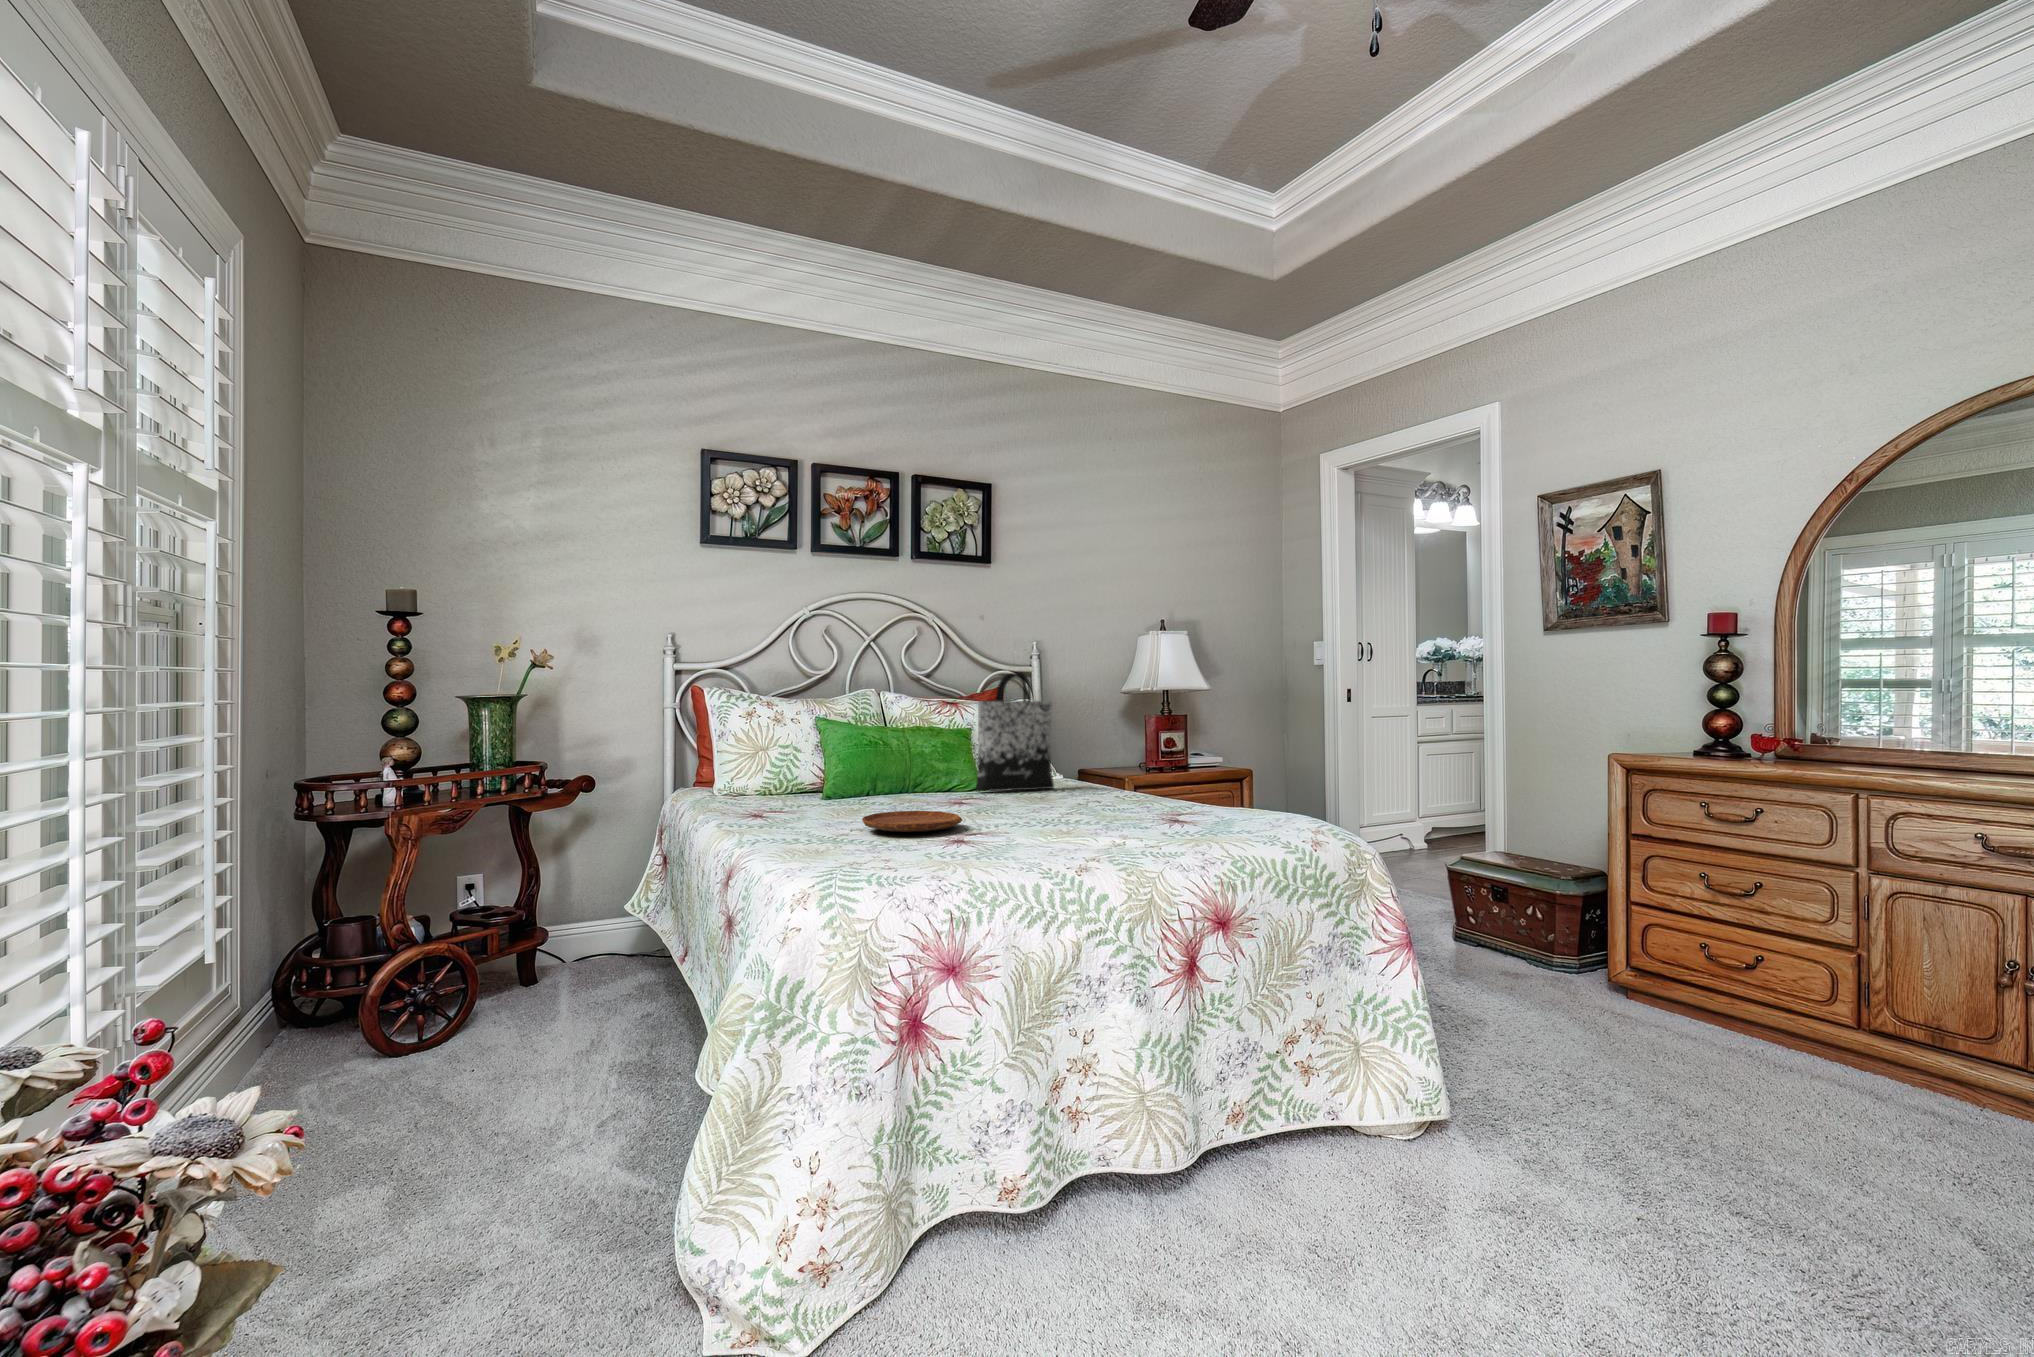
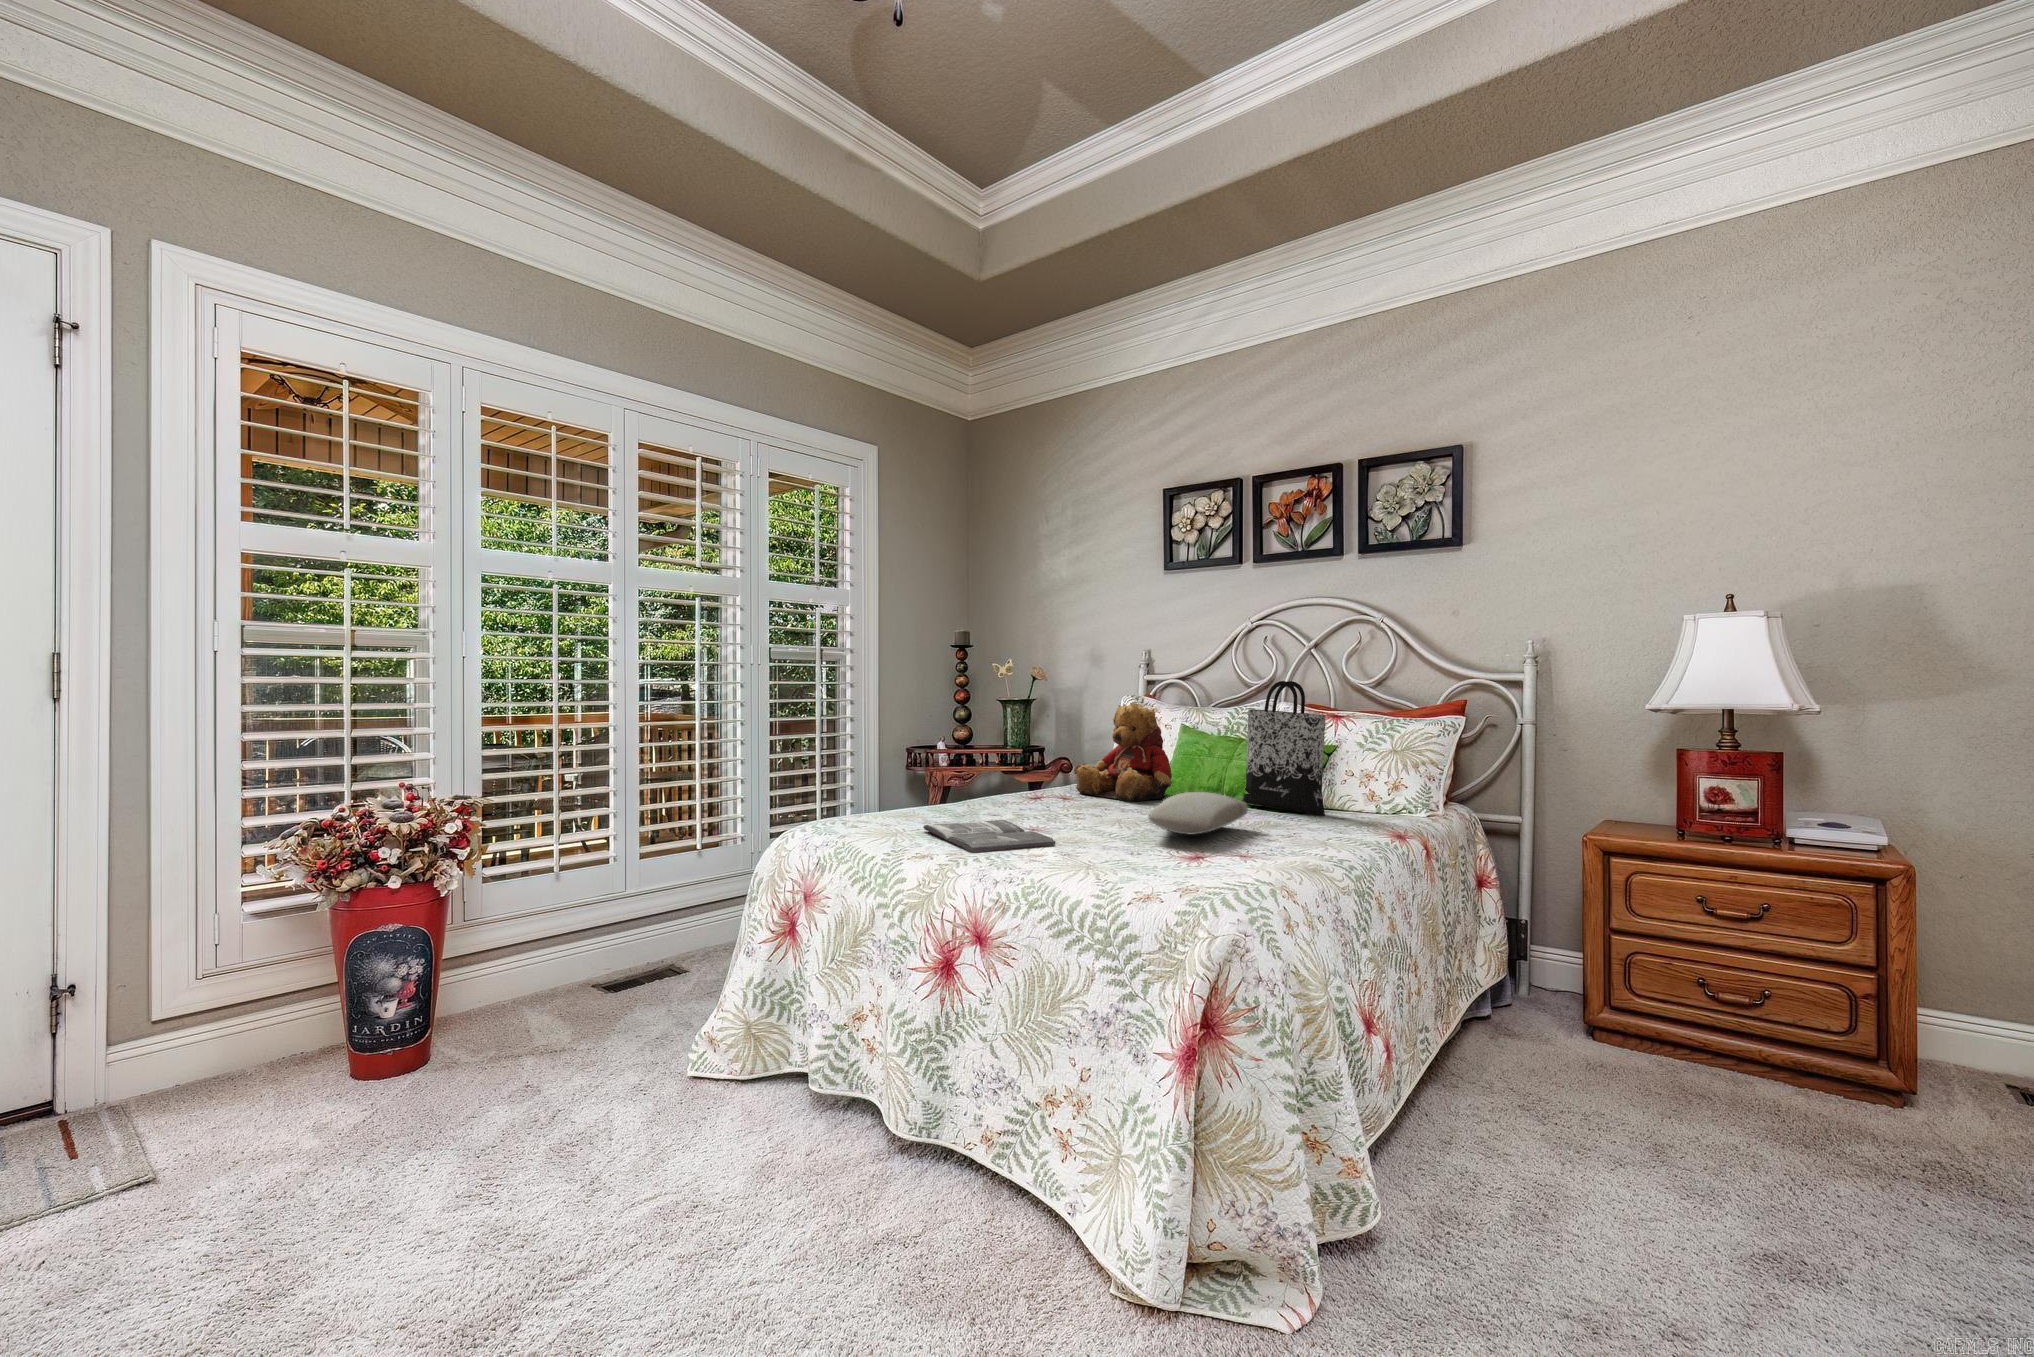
teddy bear: none [815,702,930,810] -> present [1074,703,1173,802]
pillow: none [1037,774,1169,810] -> present [1148,792,1248,834]
tray: present [862,811,962,832] -> none [971,792,1056,811]
magazine: none [1012,830,1147,853] -> present [923,820,1056,852]

